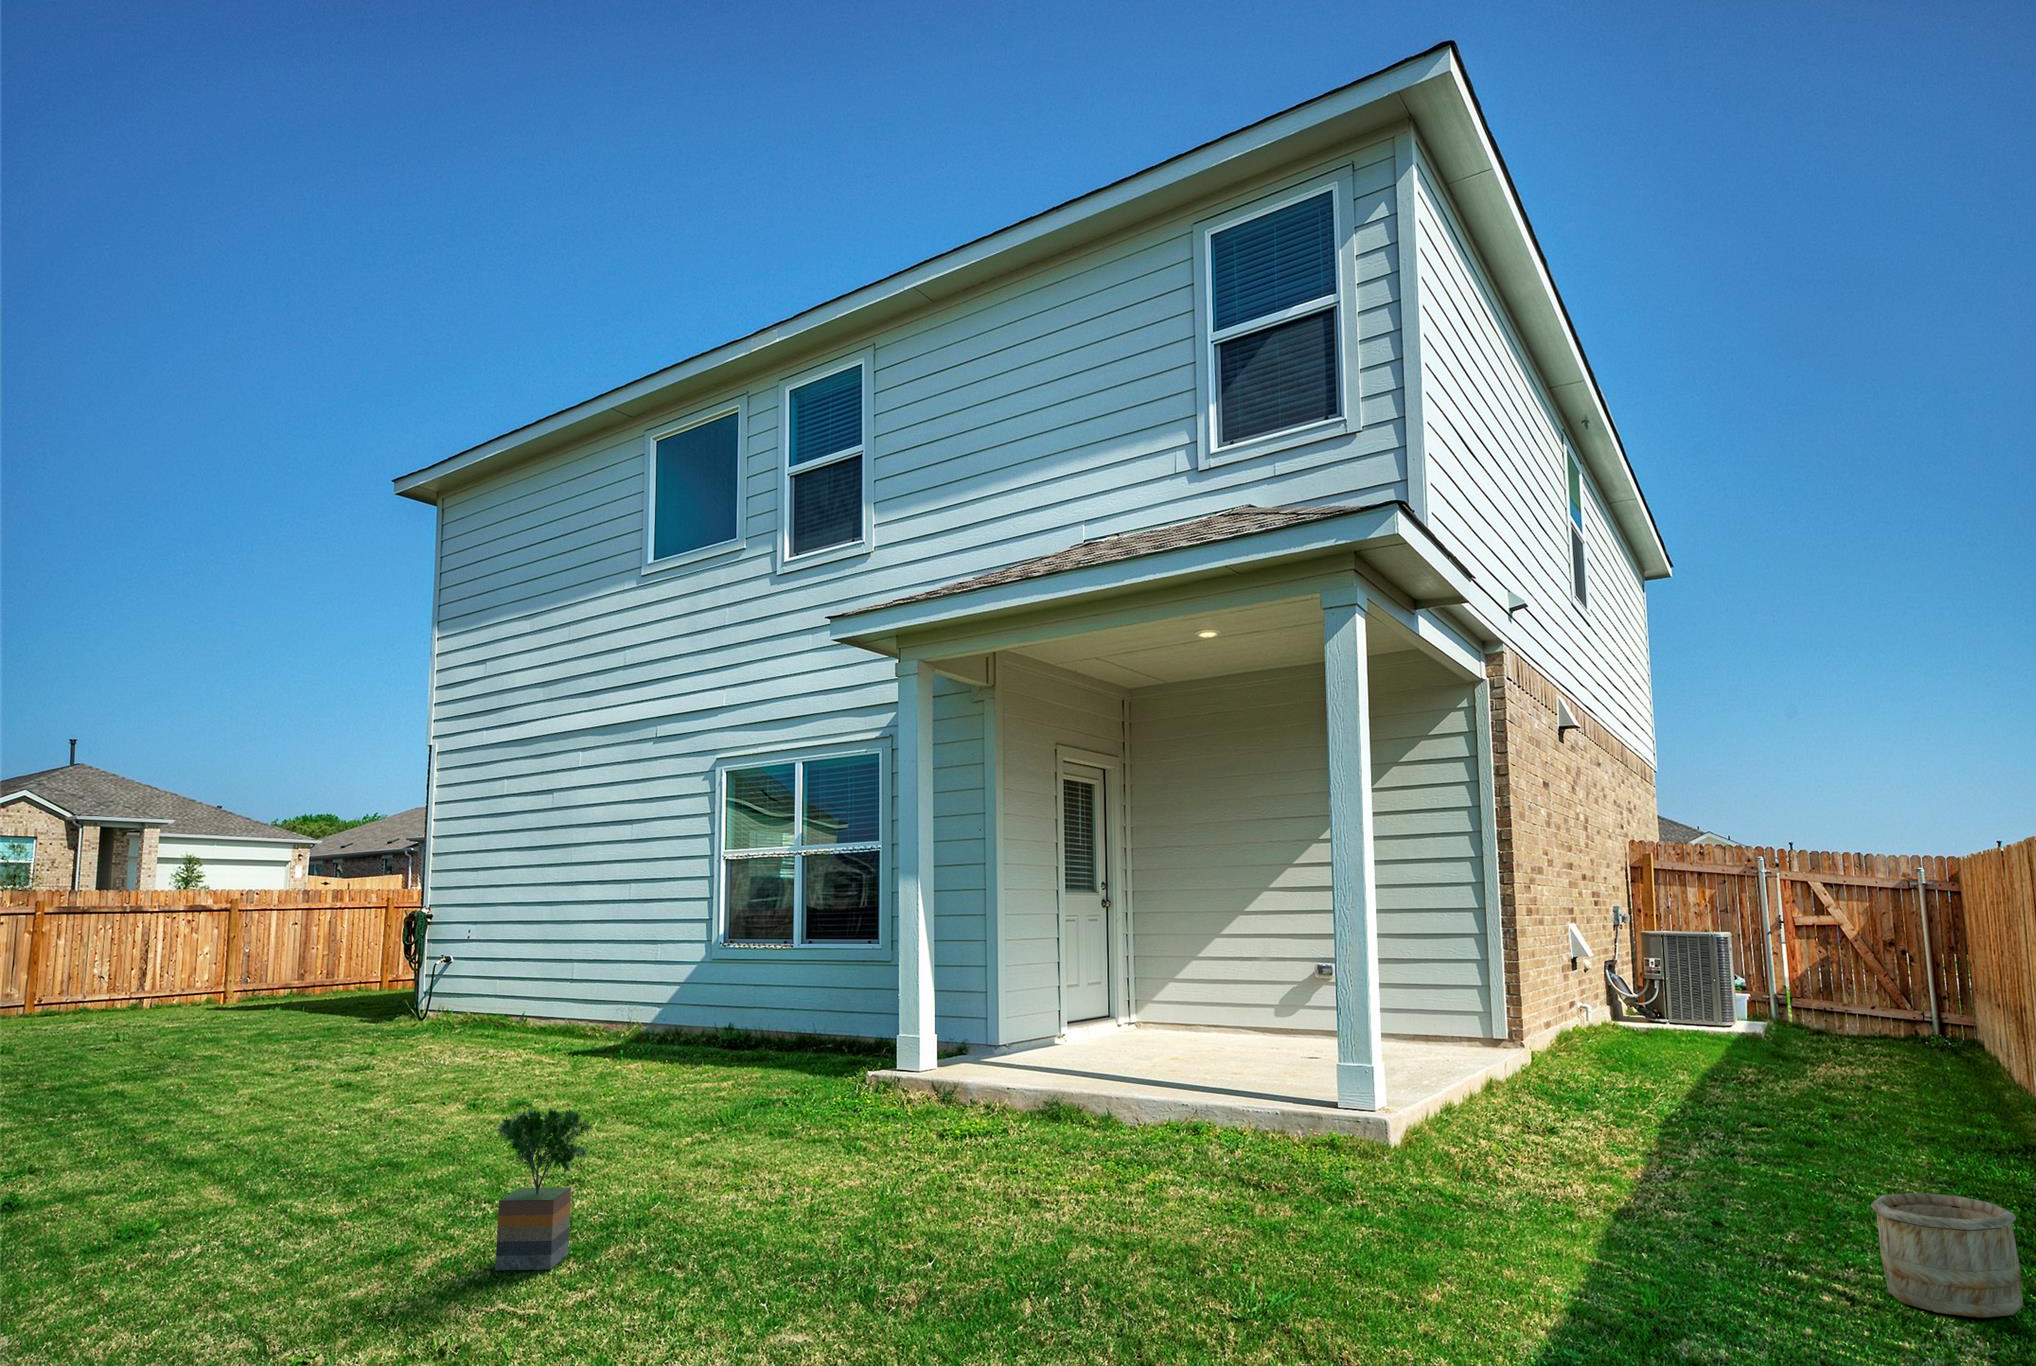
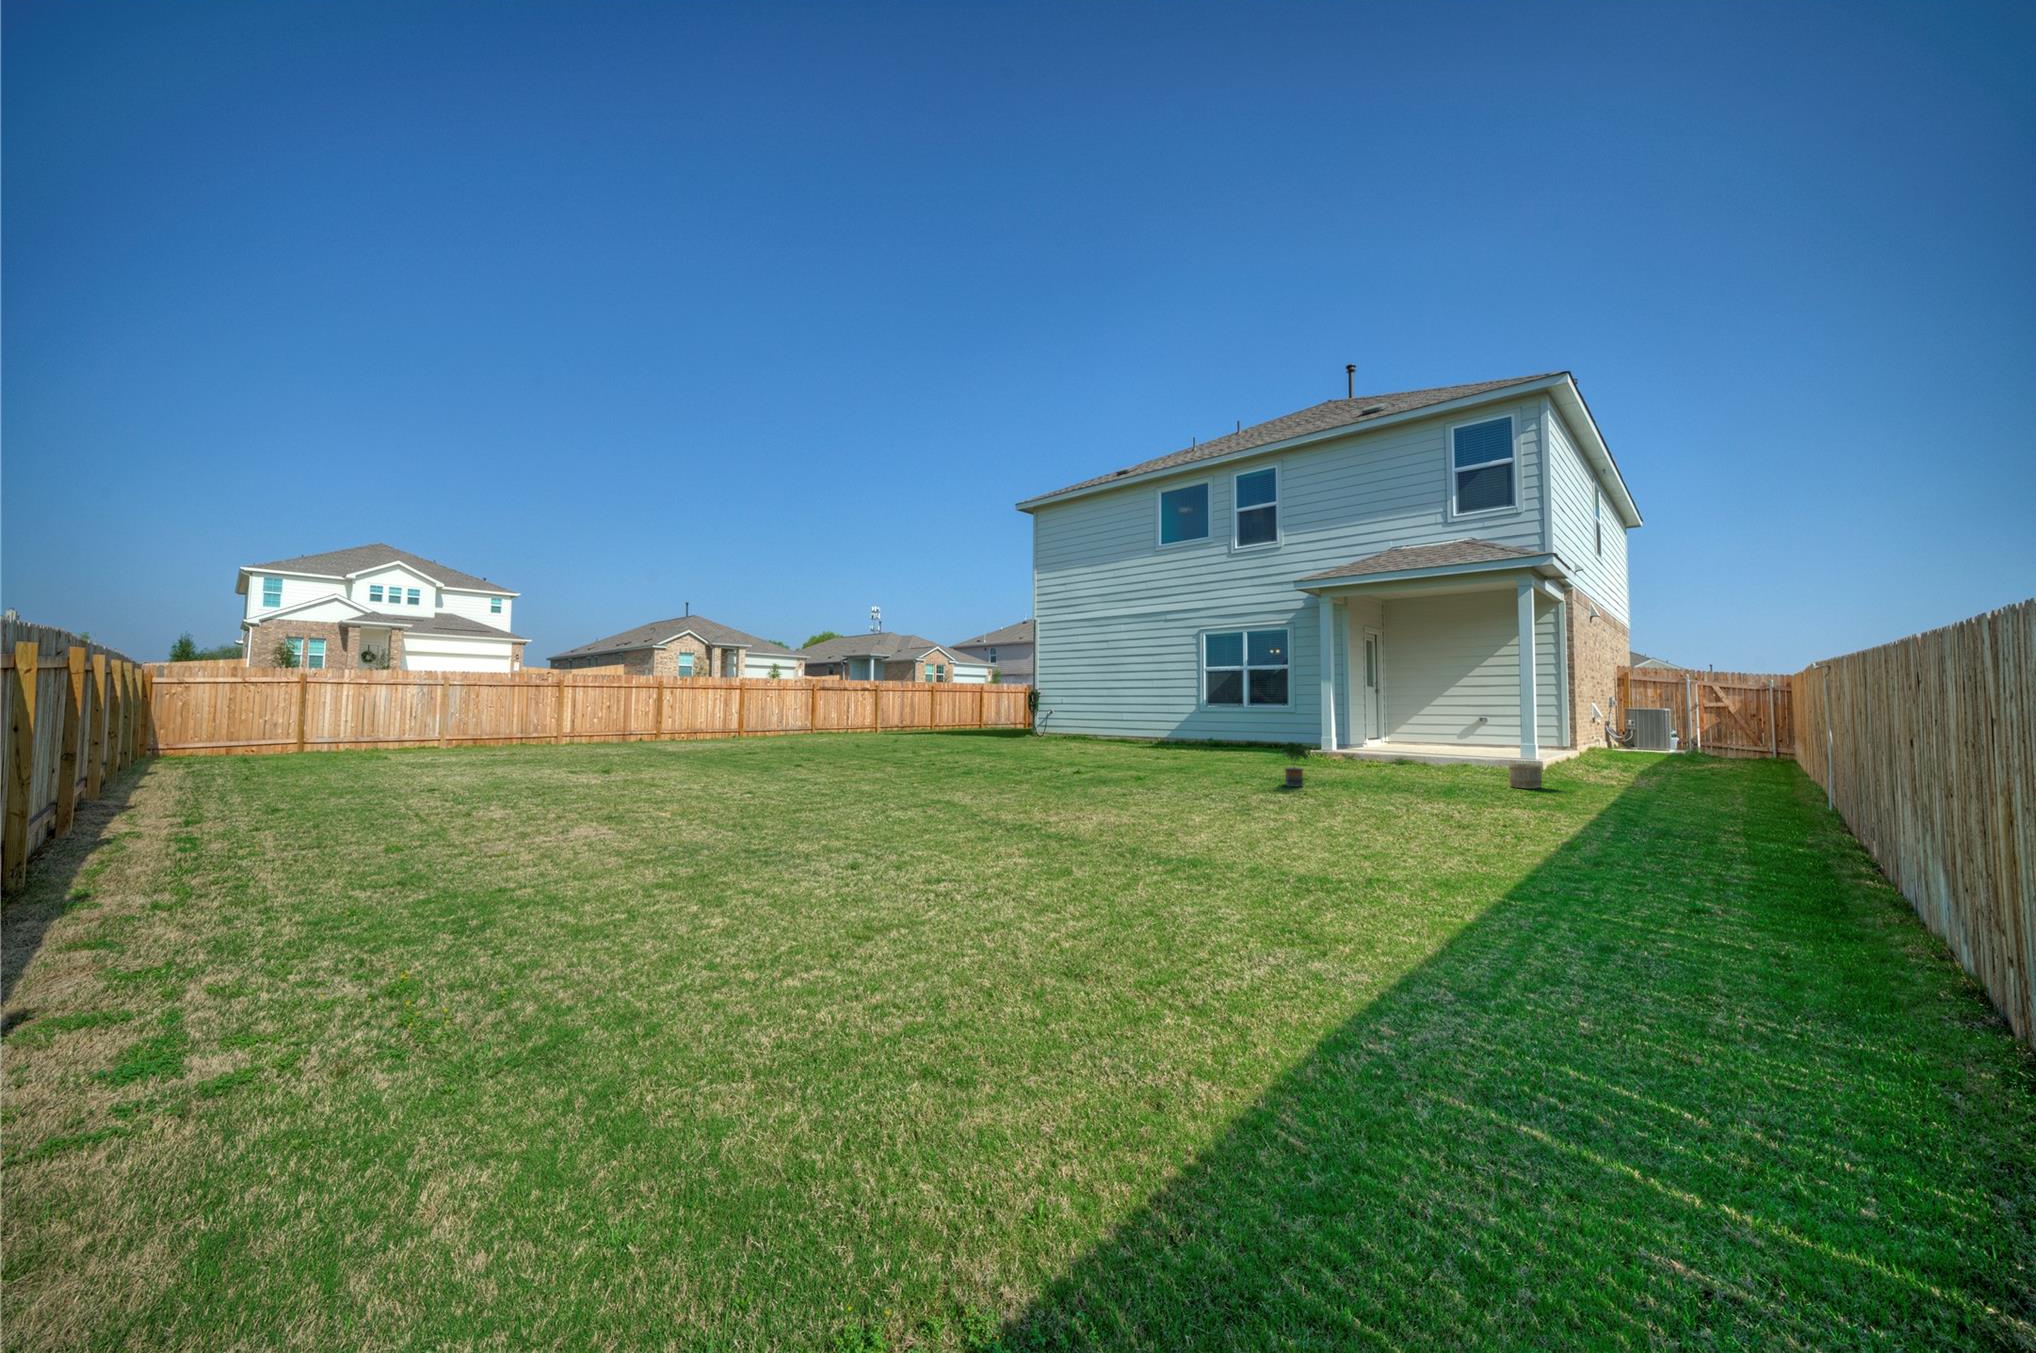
wooden bucket: present [1871,1193,2023,1318] -> present [1509,764,1542,789]

